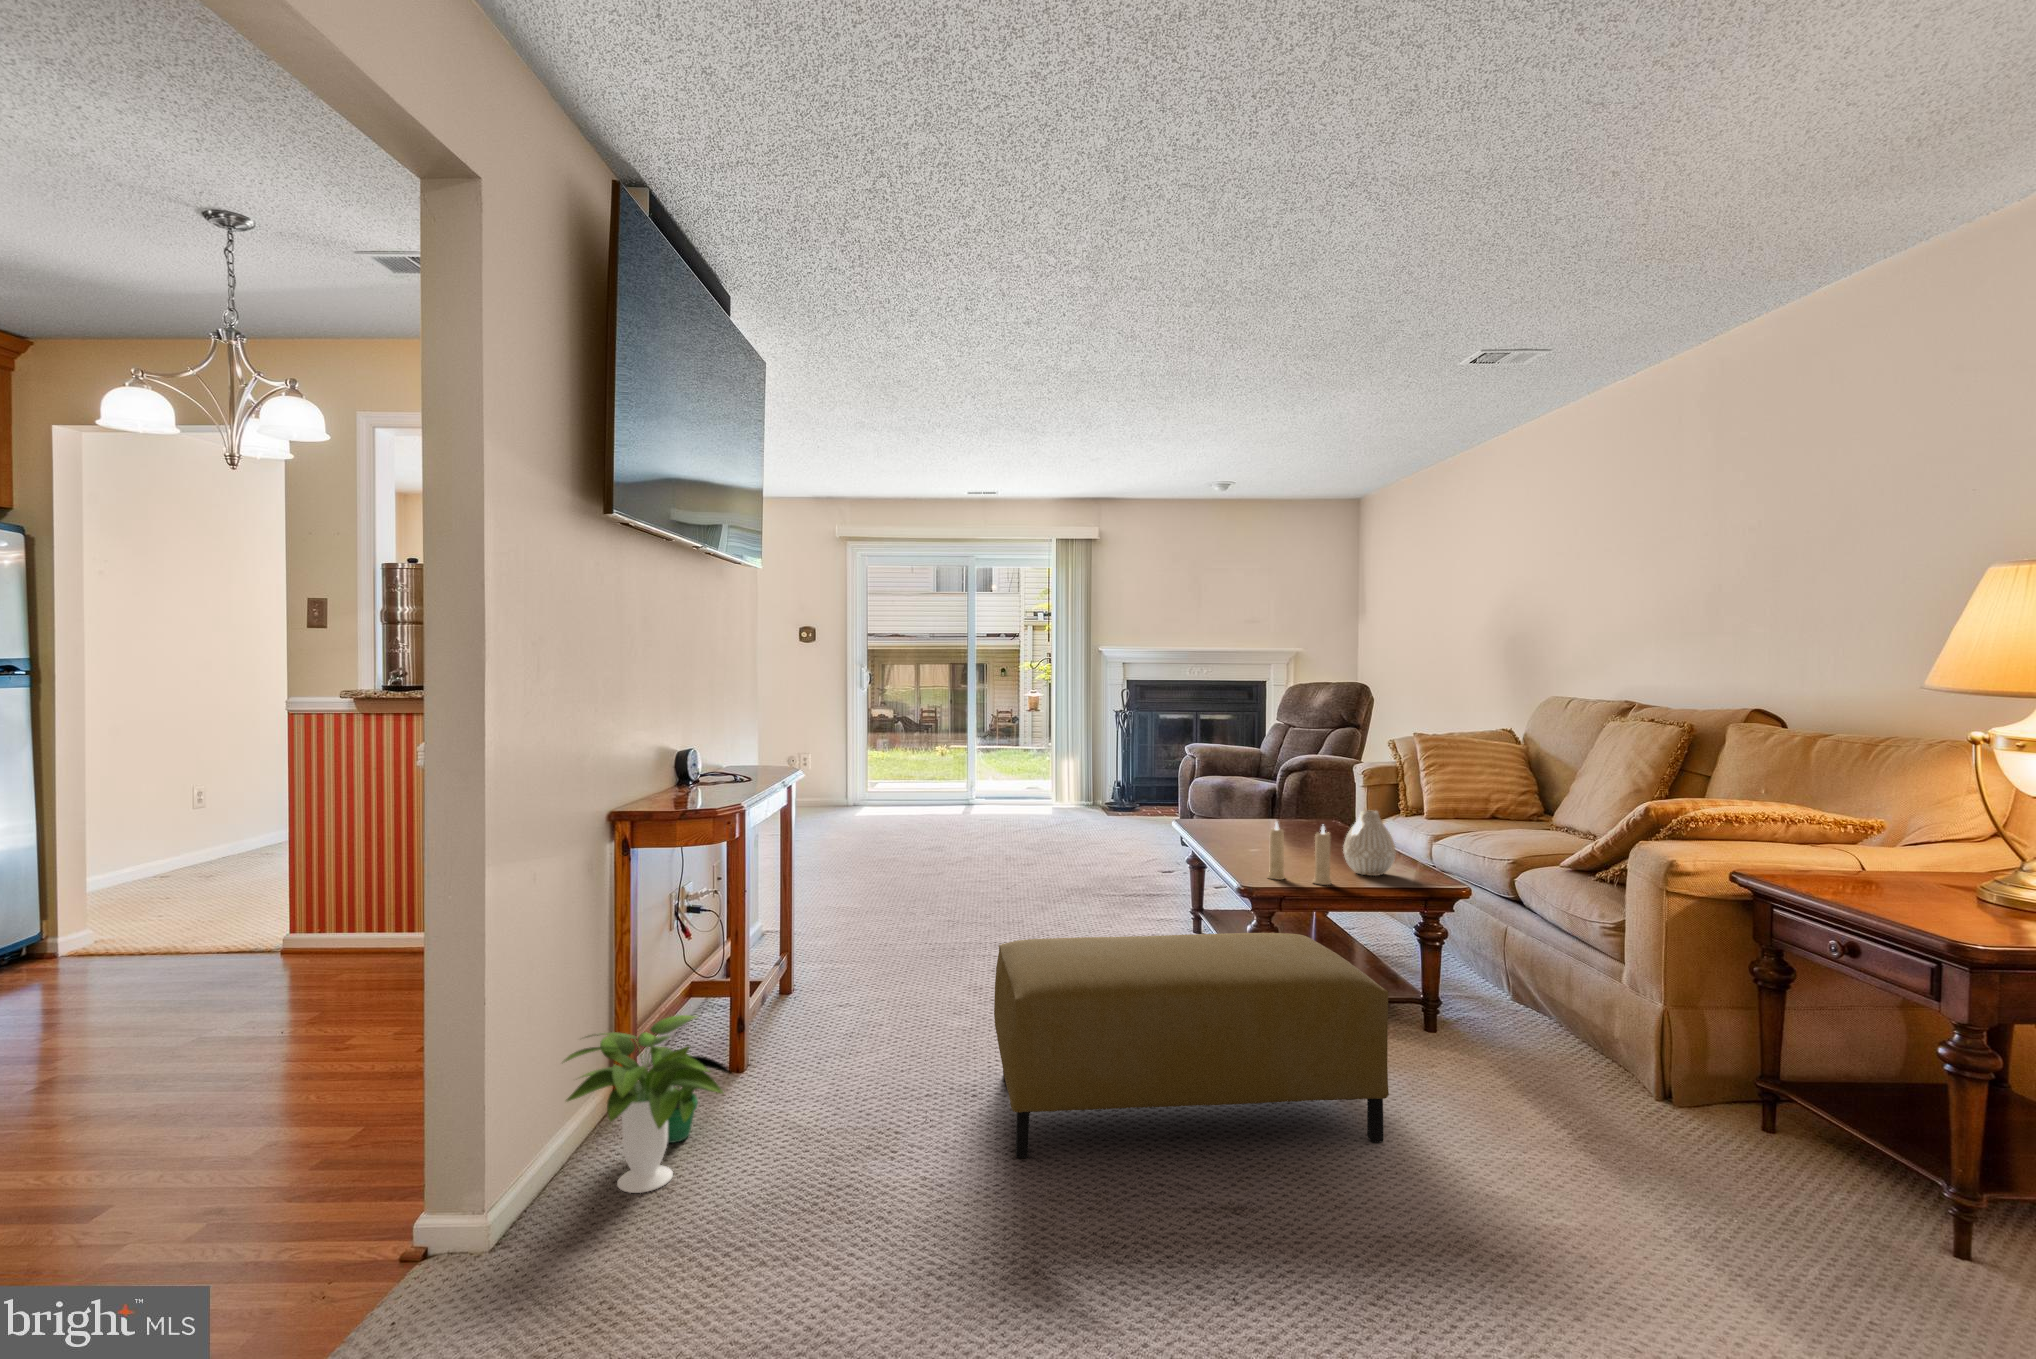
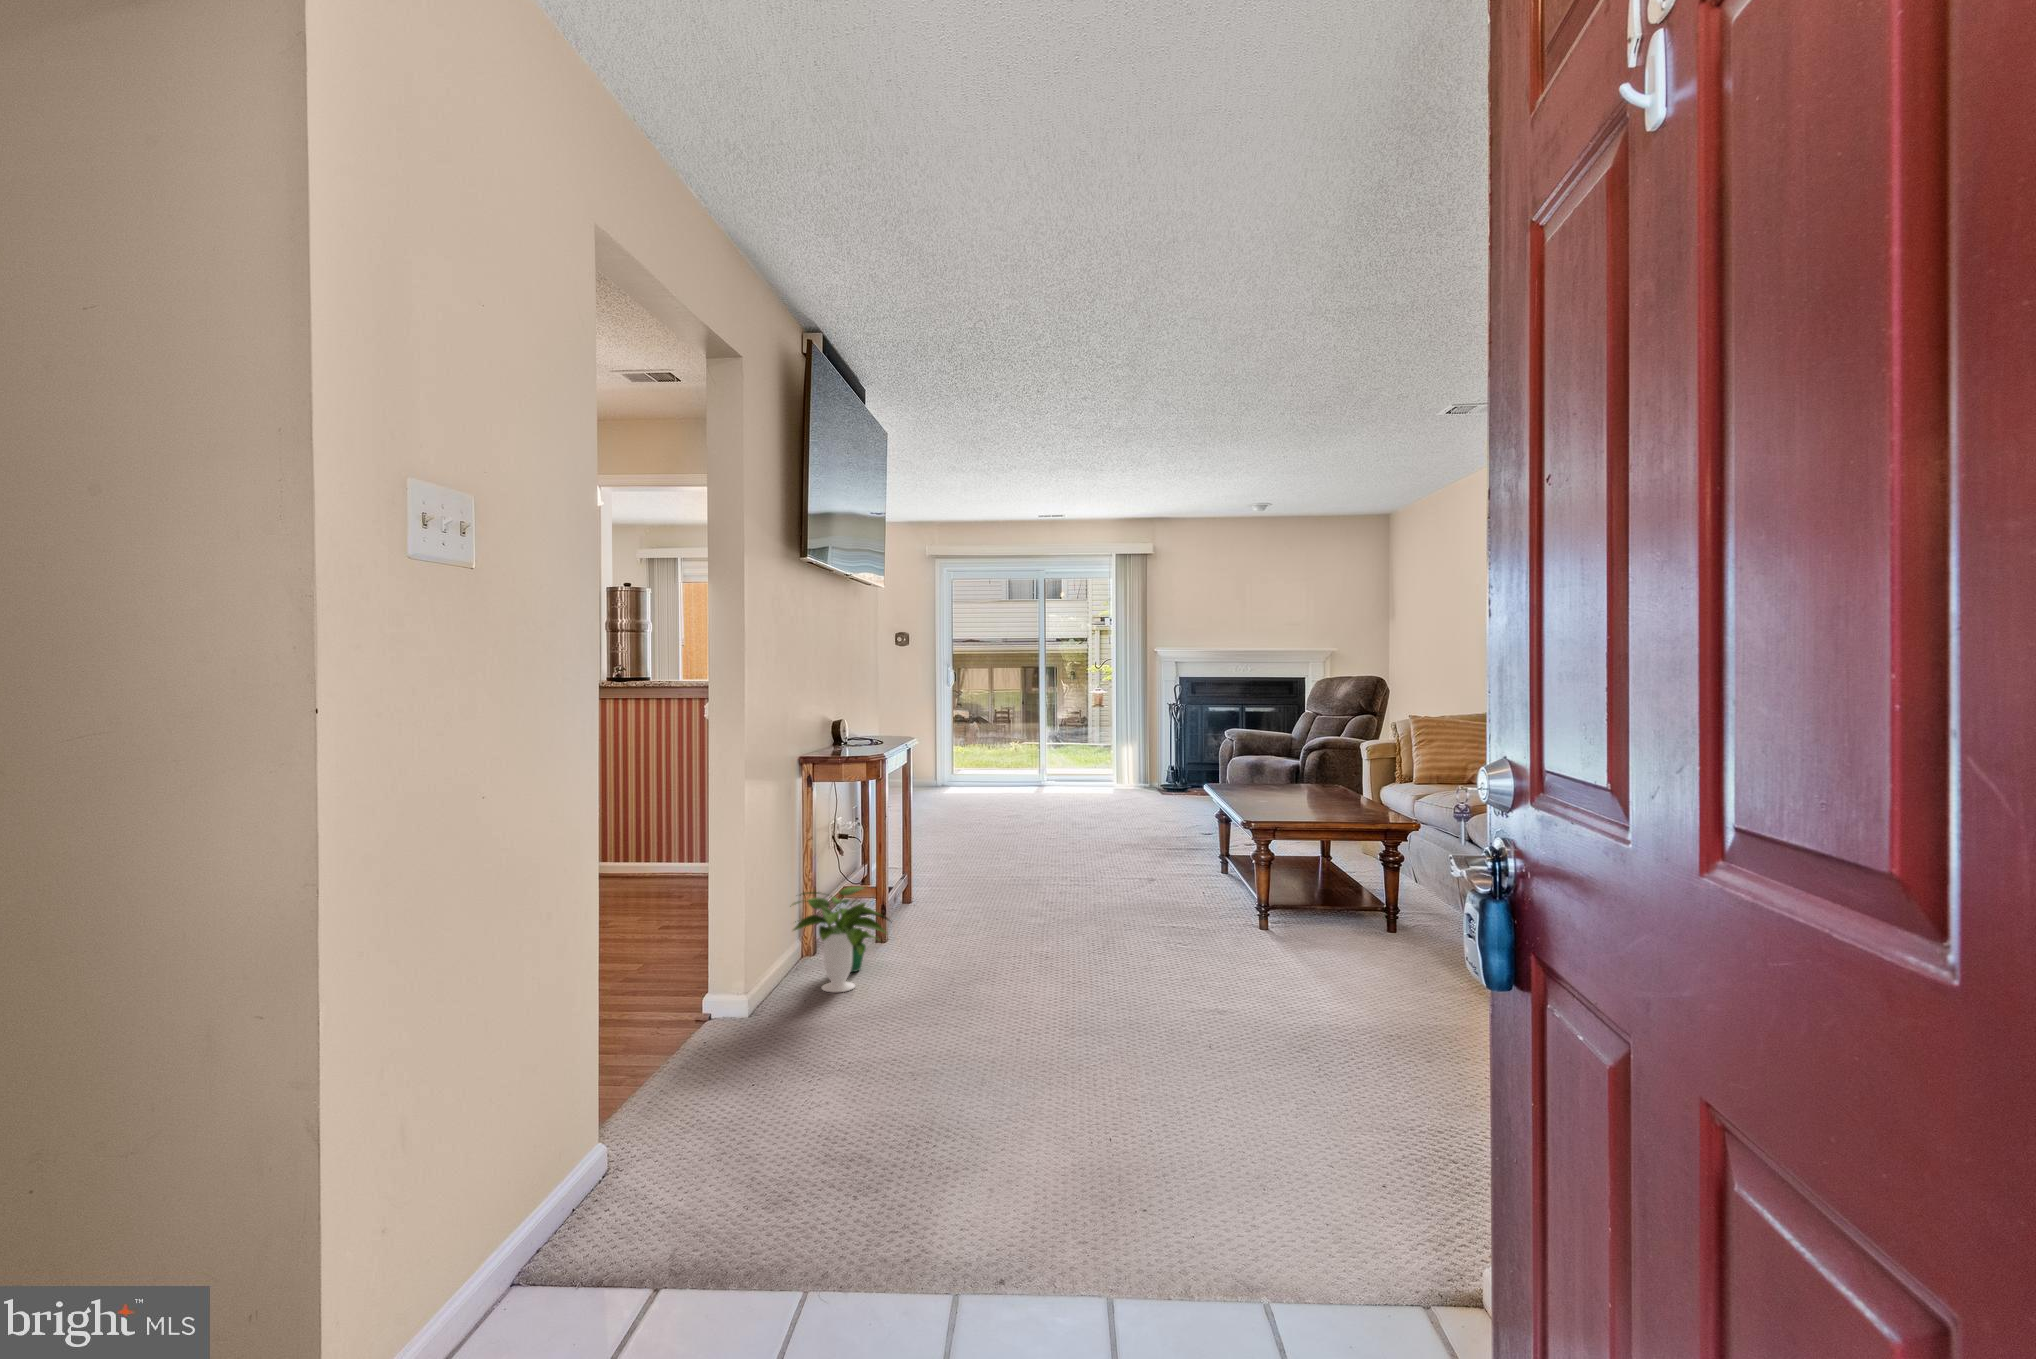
vase: present [1343,811,1396,876] -> none [1329,768,1368,816]
candle: present [1268,822,1331,885] -> none [1268,772,1316,820]
ottoman: present [994,933,1389,1158] -> none [1065,847,1336,983]

